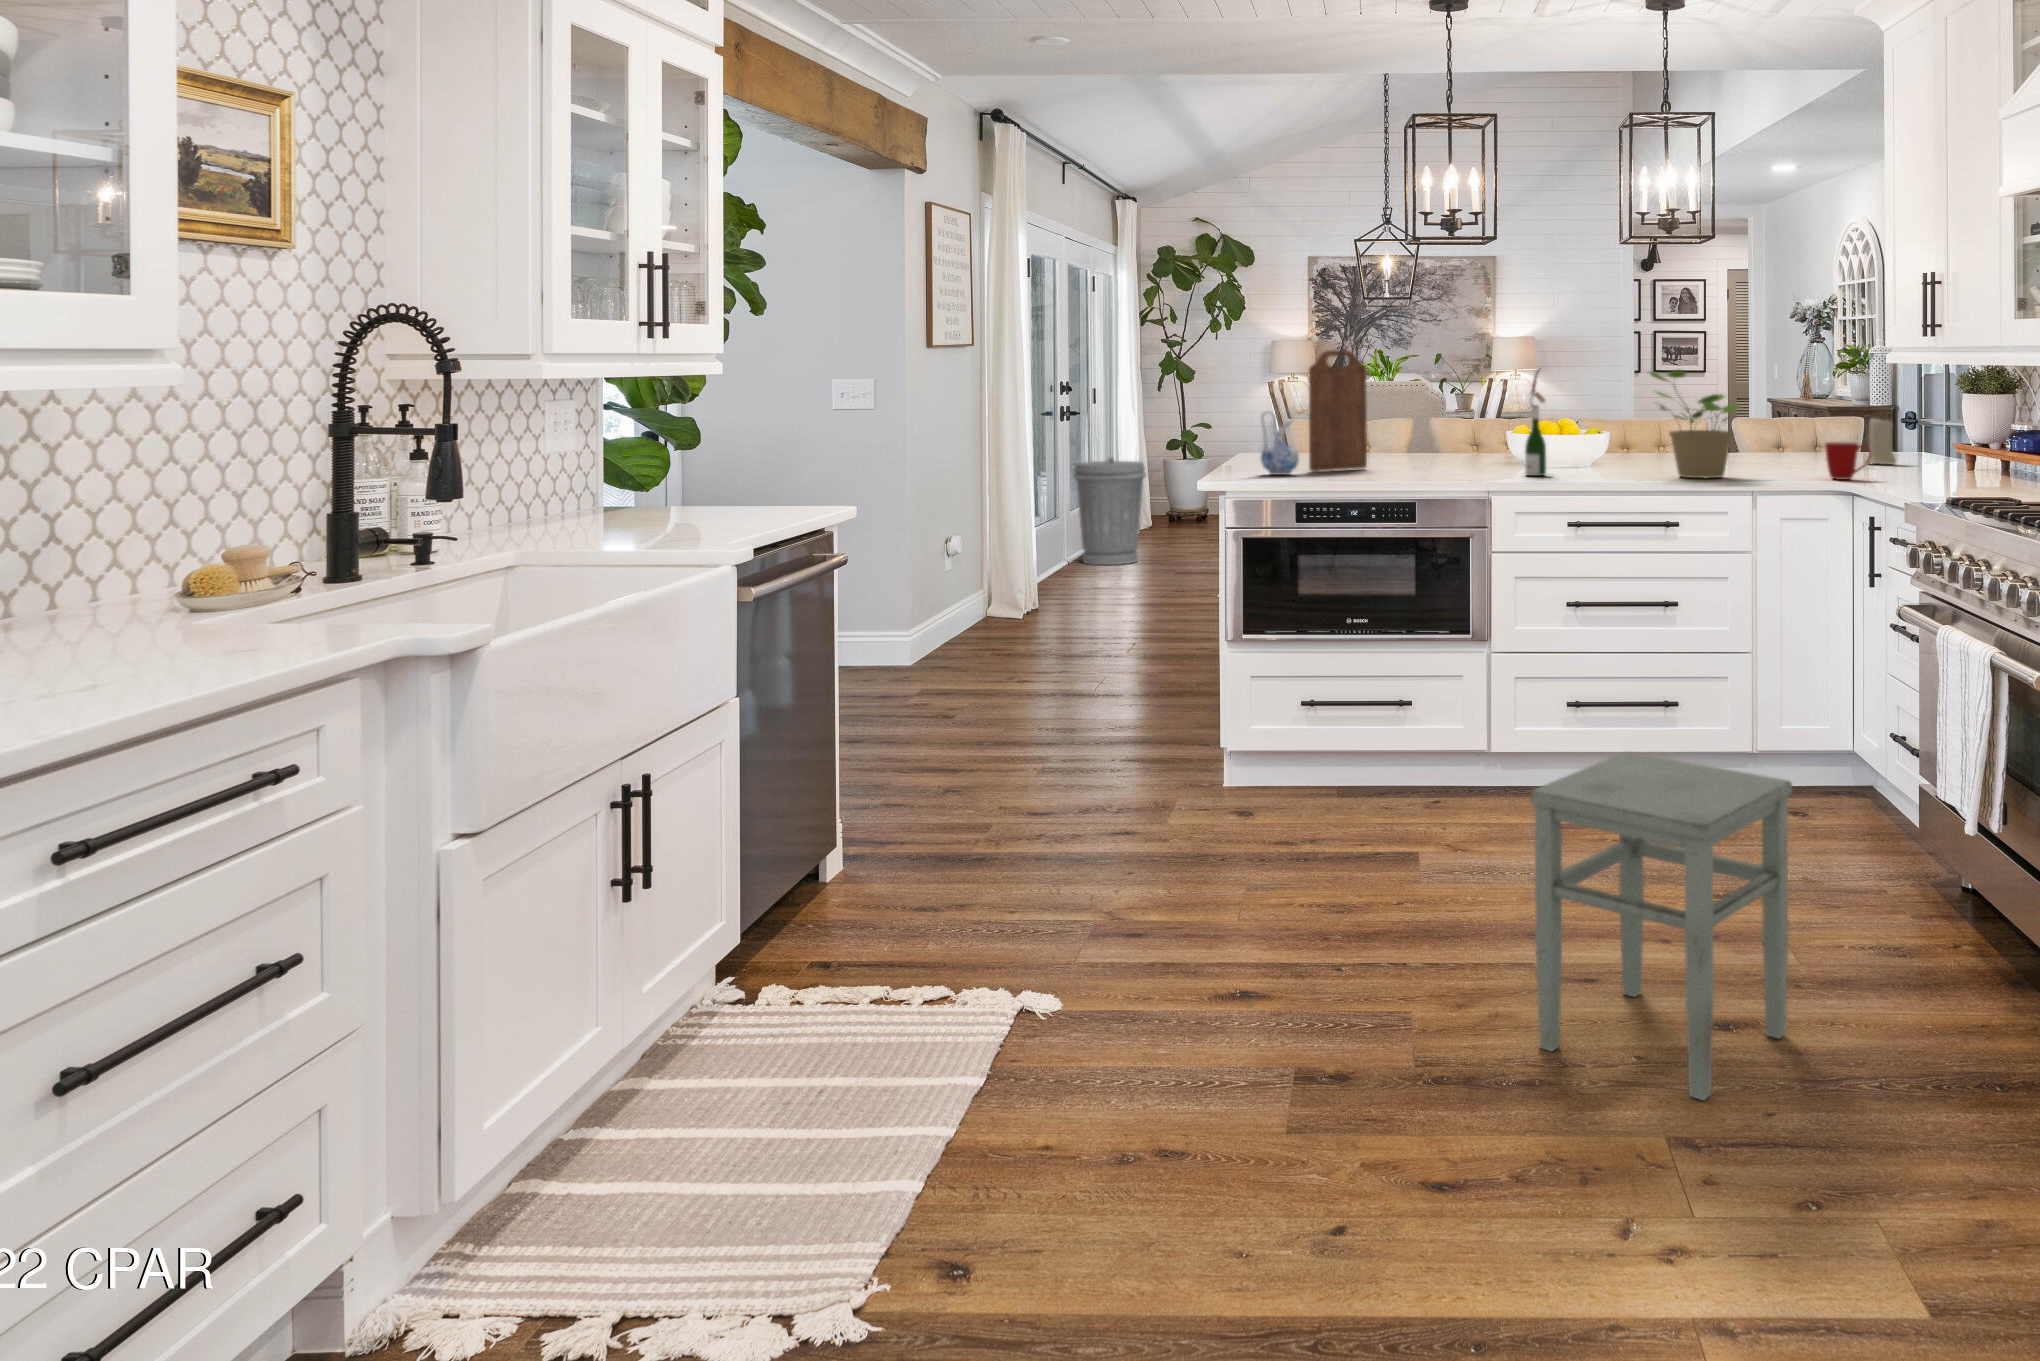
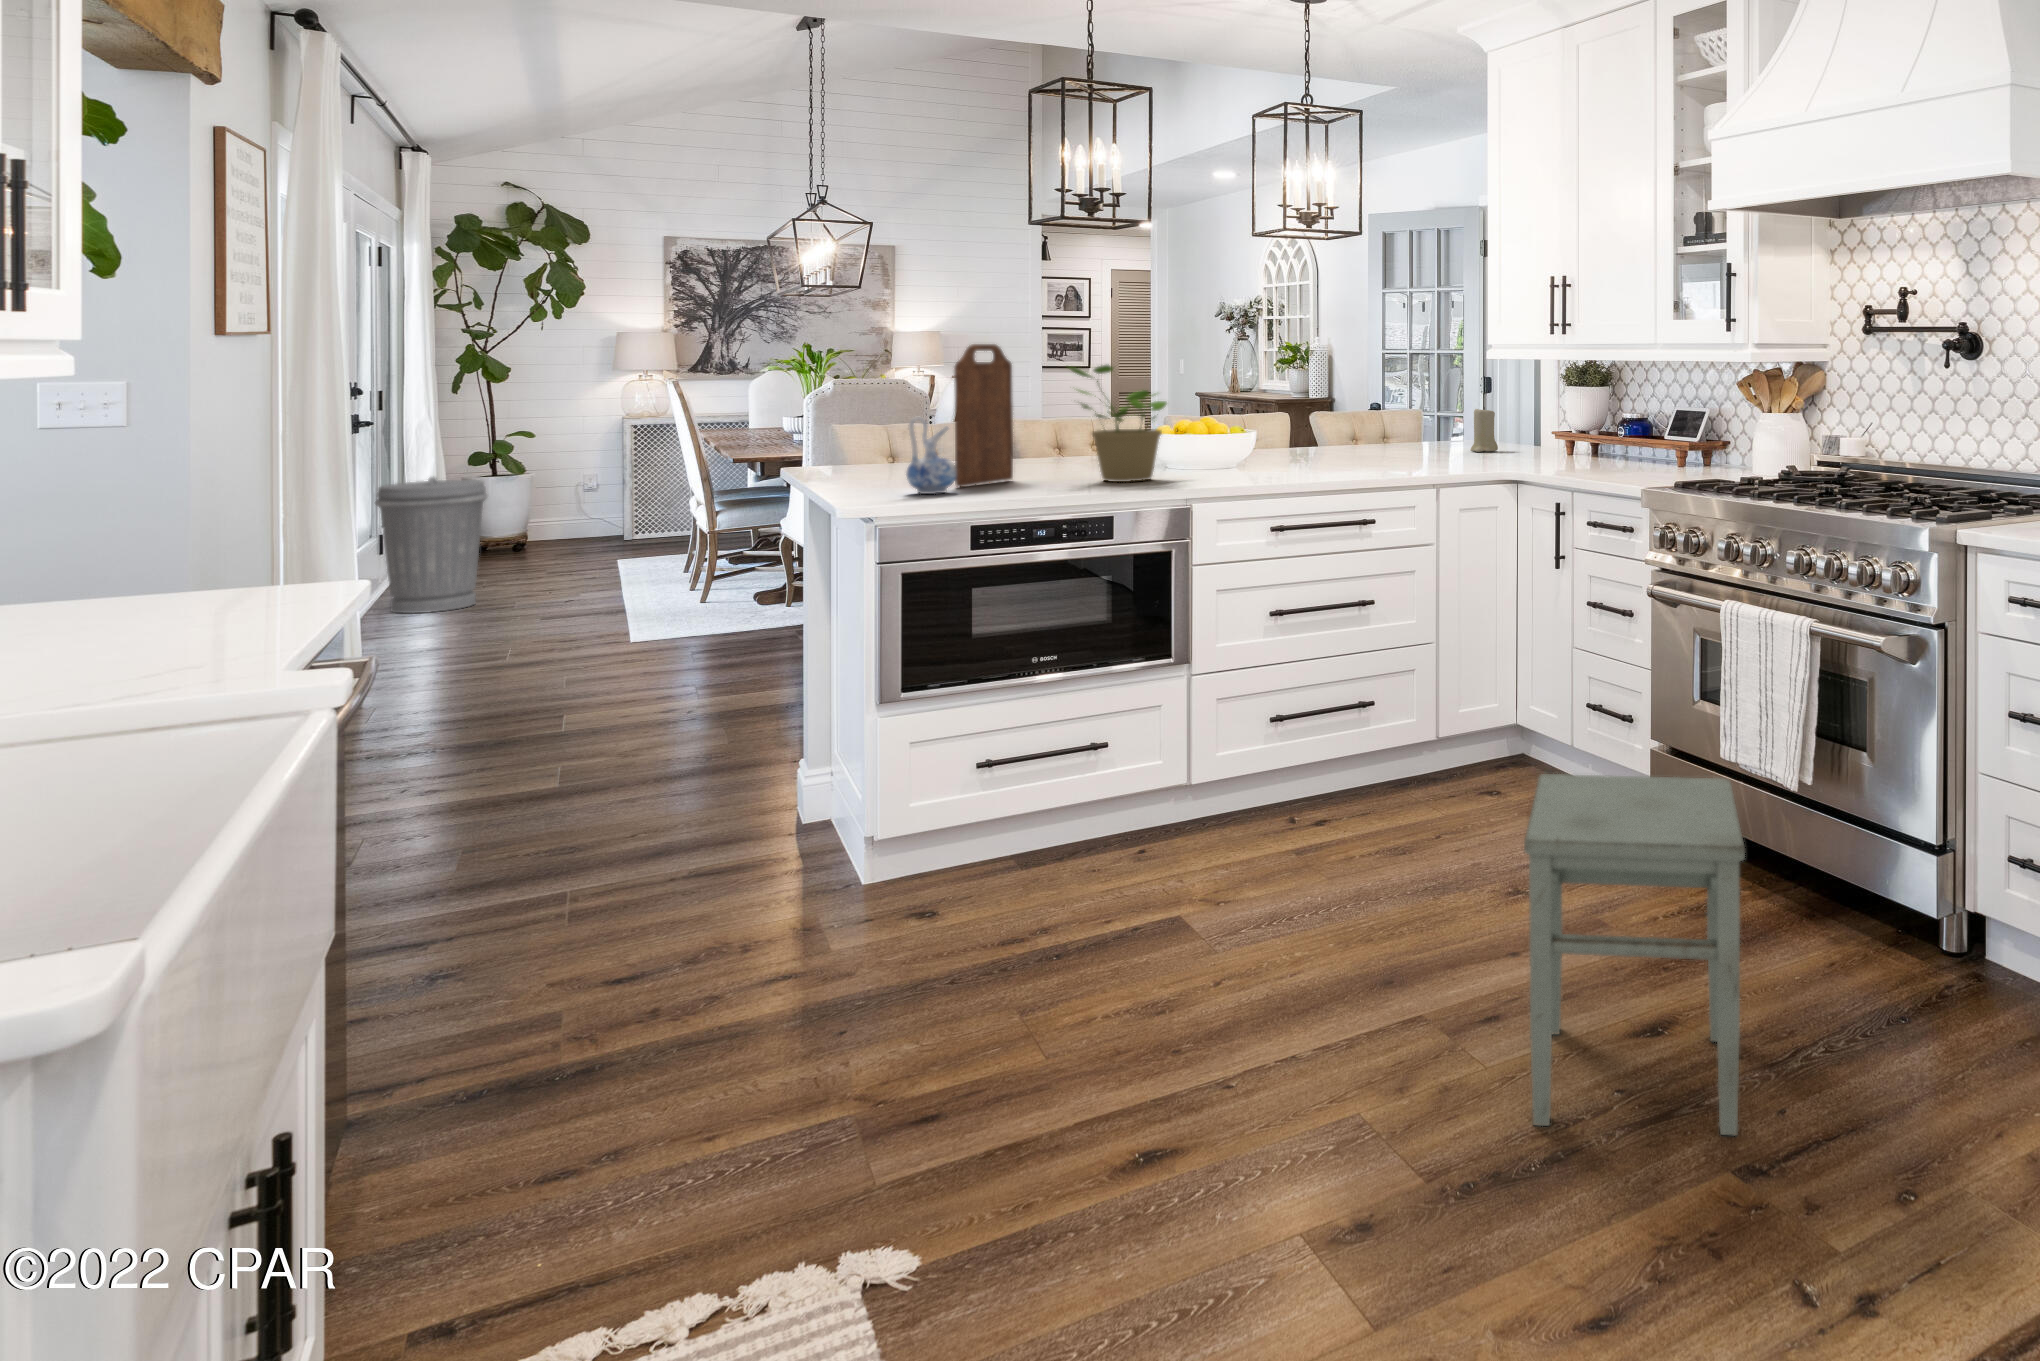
wine bottle: present [1525,370,1546,476] -> none [1212,364,1246,480]
potted plant: present [1649,370,1740,478] -> present [1069,365,1167,482]
mug: present [1825,442,1871,480] -> none [1495,432,1536,469]

